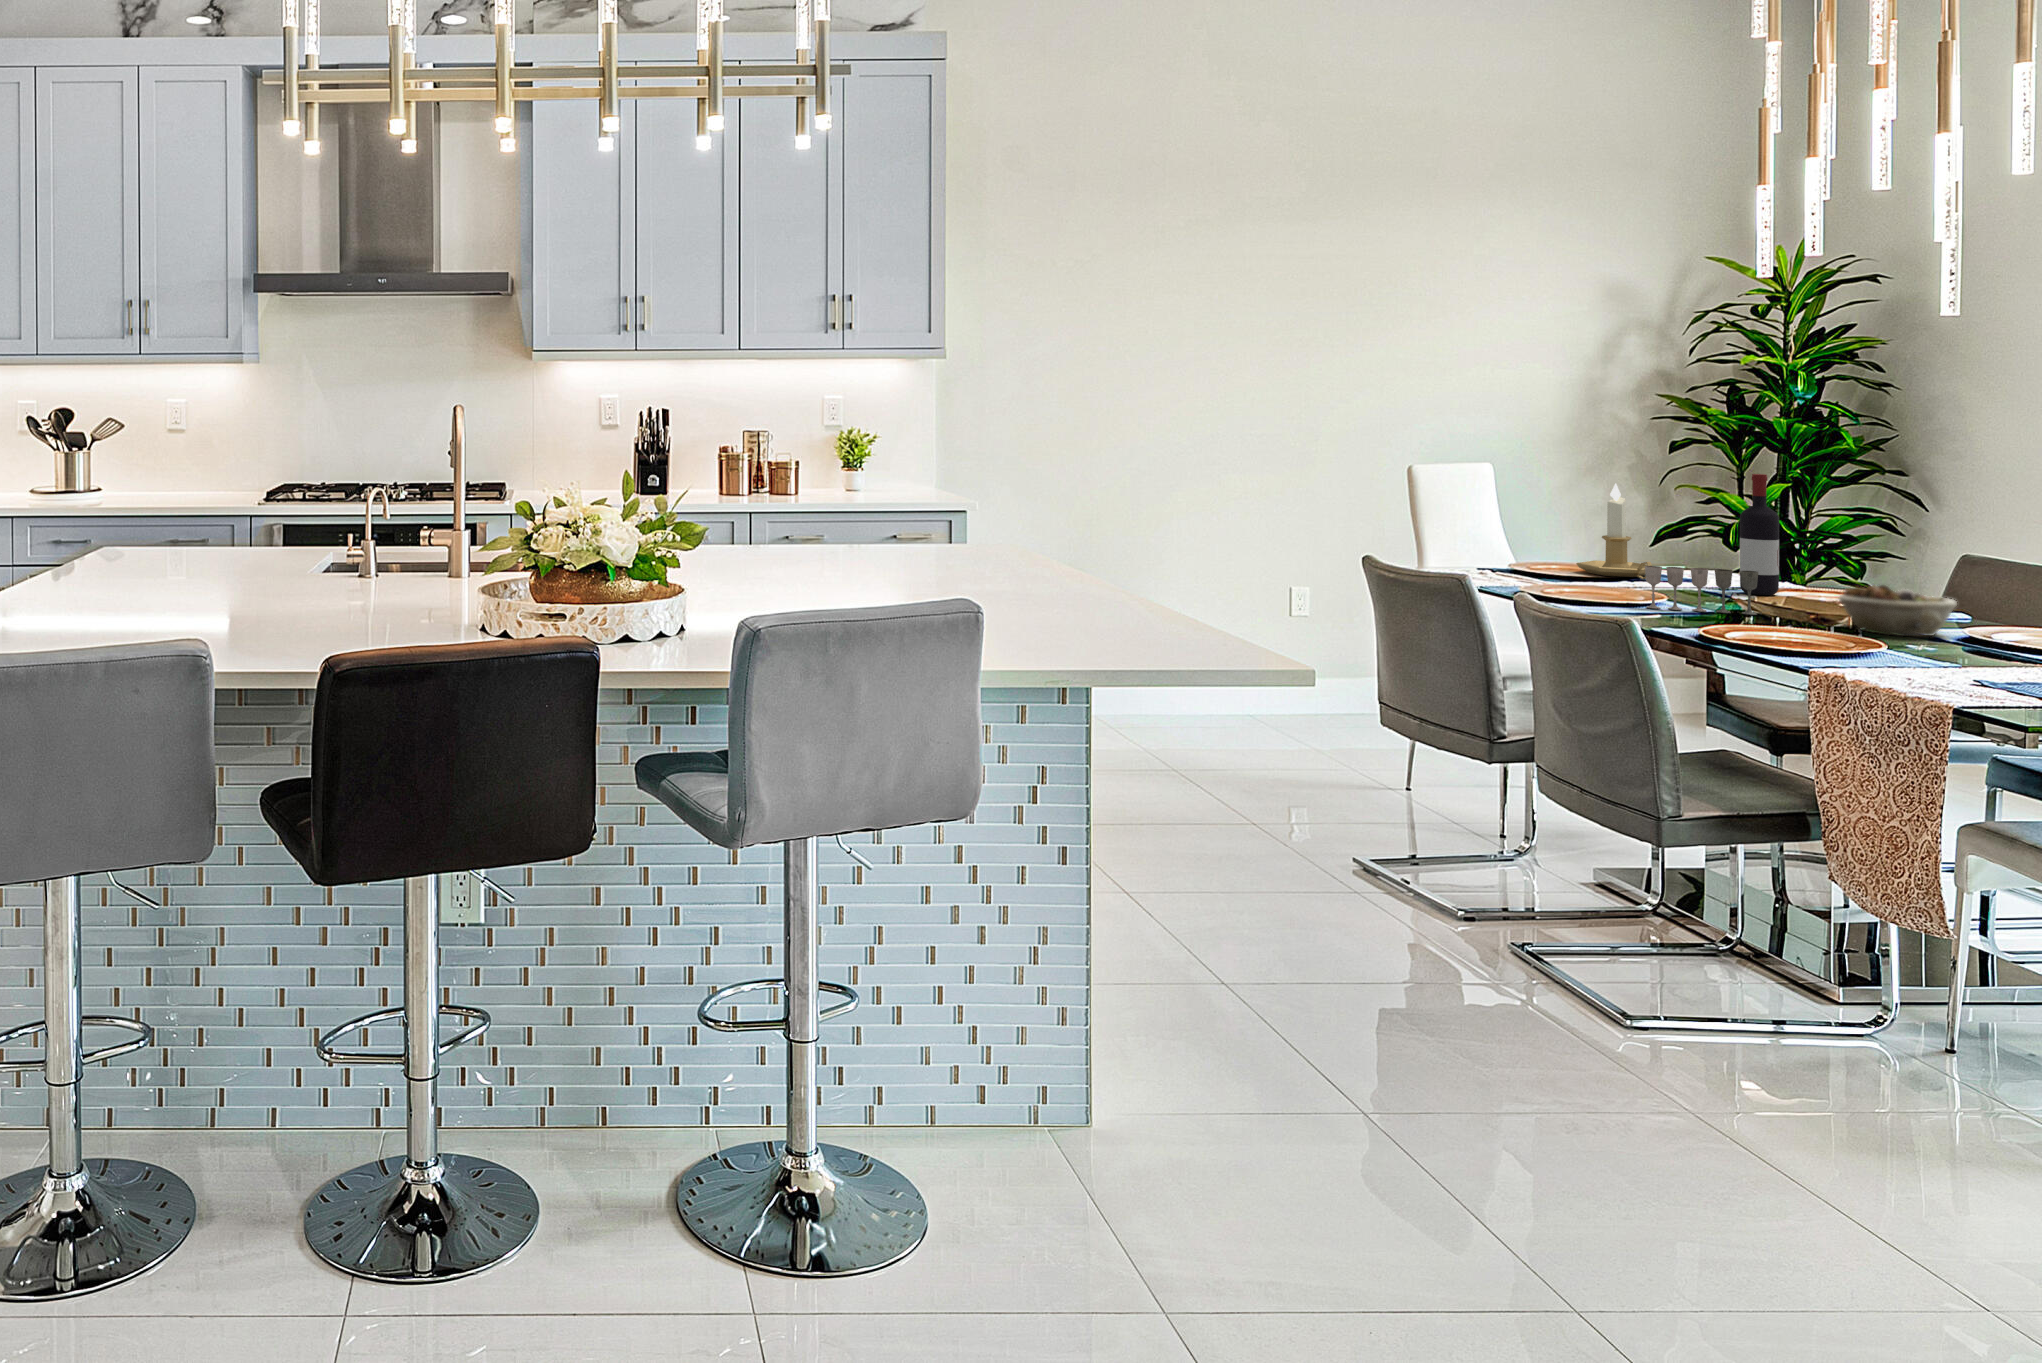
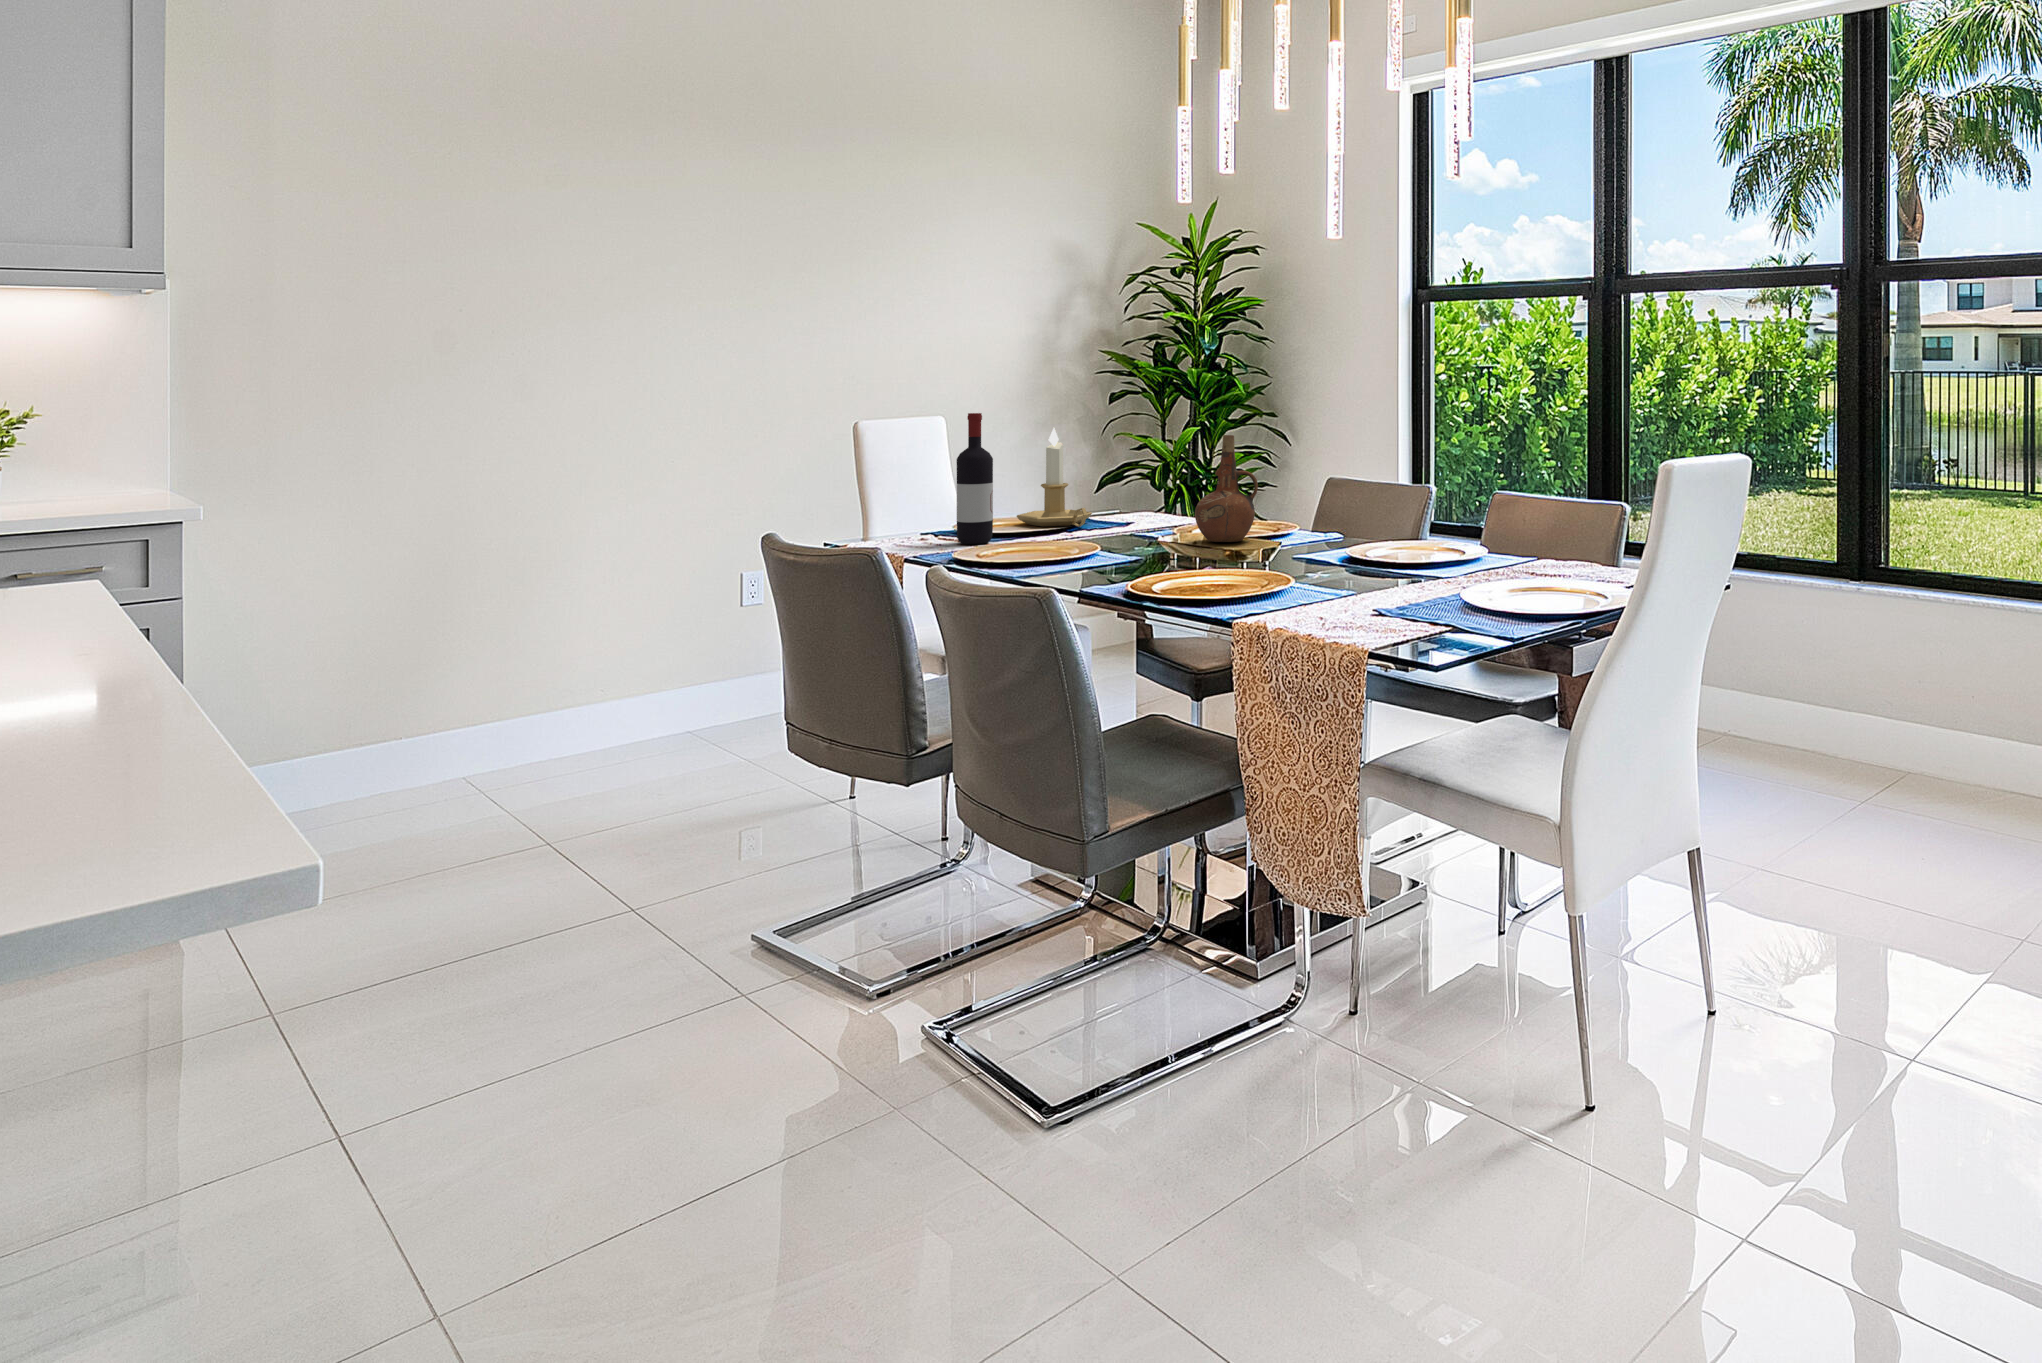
wine bottle: present [1740,474,1779,595] -> present [957,413,993,544]
ceramic pitcher: none [1777,502,1854,609] -> present [1195,435,1258,542]
wine glass: present [1645,566,1758,615] -> none [1075,510,1180,561]
succulent planter: present [1839,585,1957,636] -> none [1249,513,1343,564]

